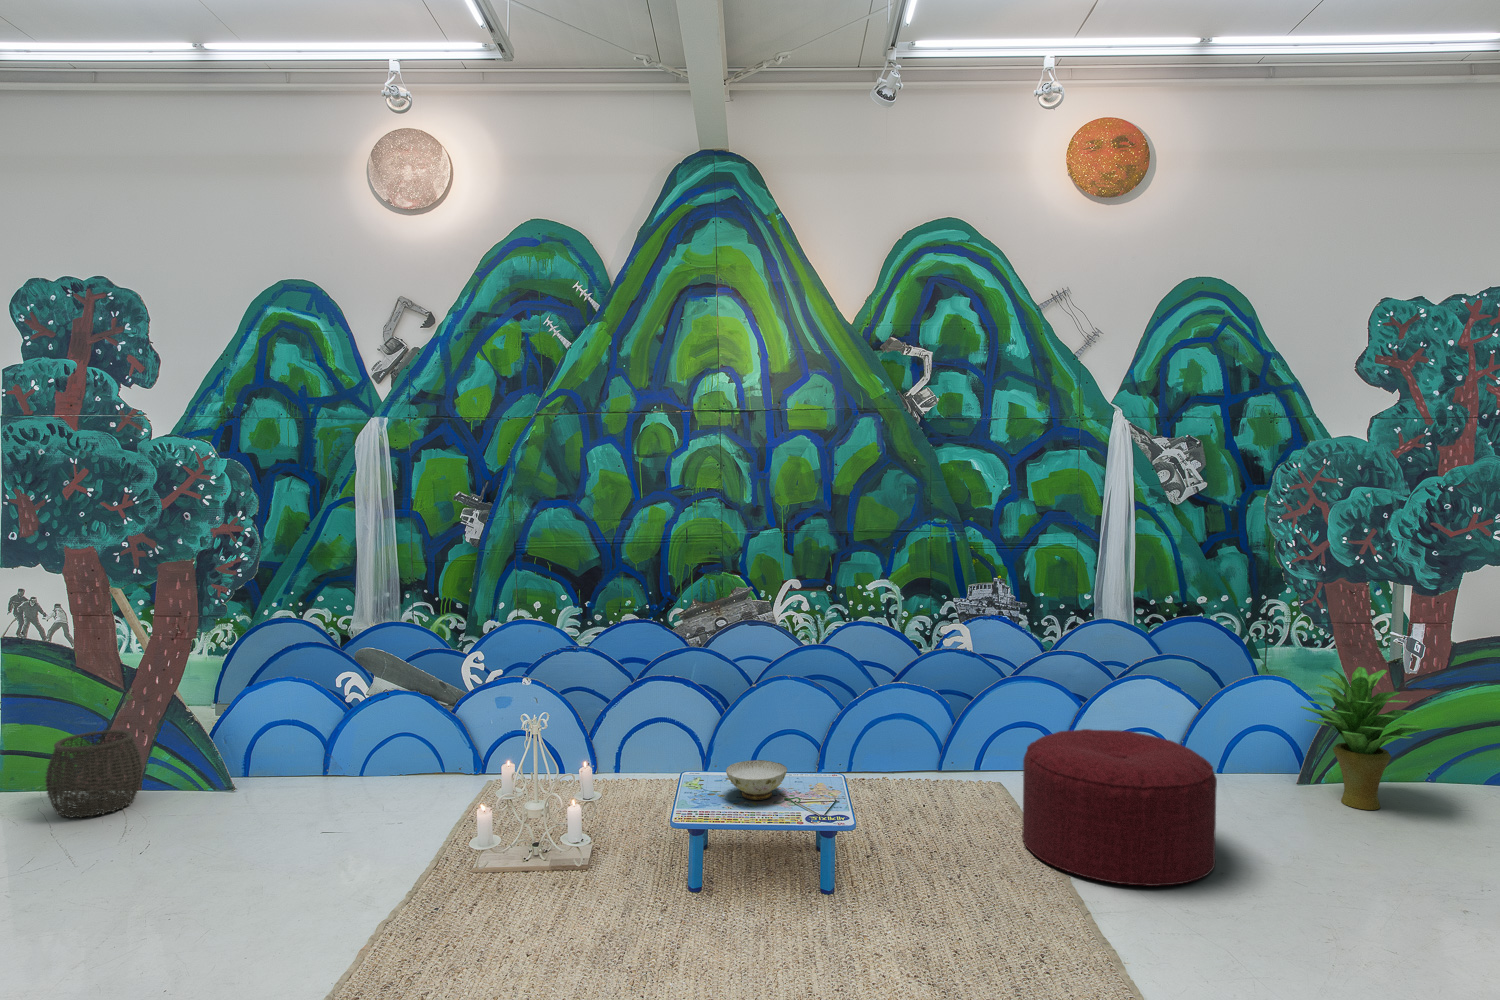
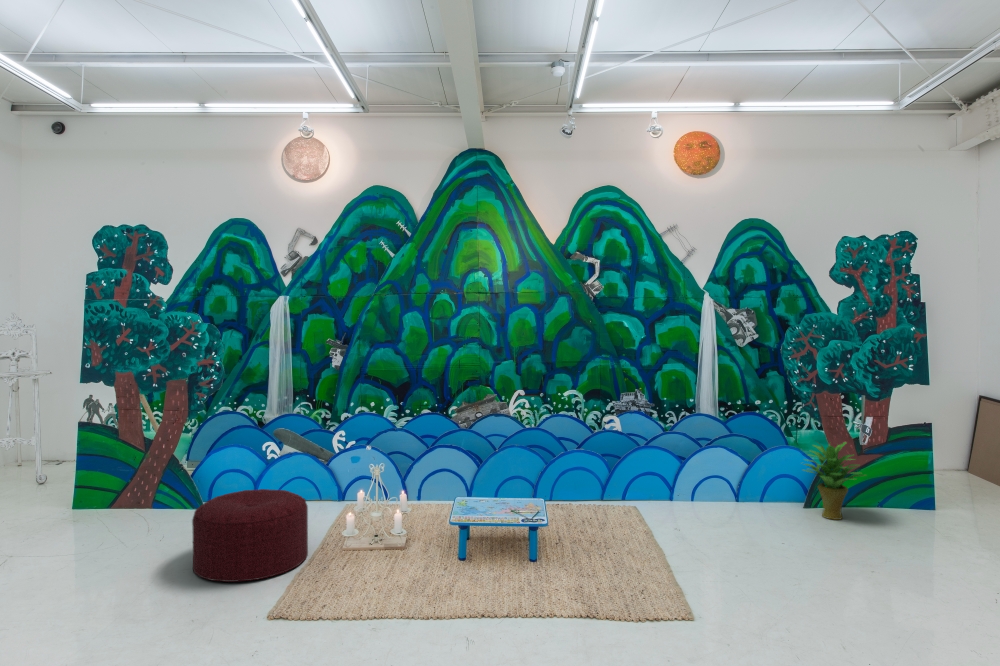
ottoman: present [1022,729,1217,886] -> present [192,489,308,582]
woven basket: present [45,730,143,818] -> none [108,472,160,519]
ceramic bowl: present [726,760,787,800] -> none [477,488,510,509]

